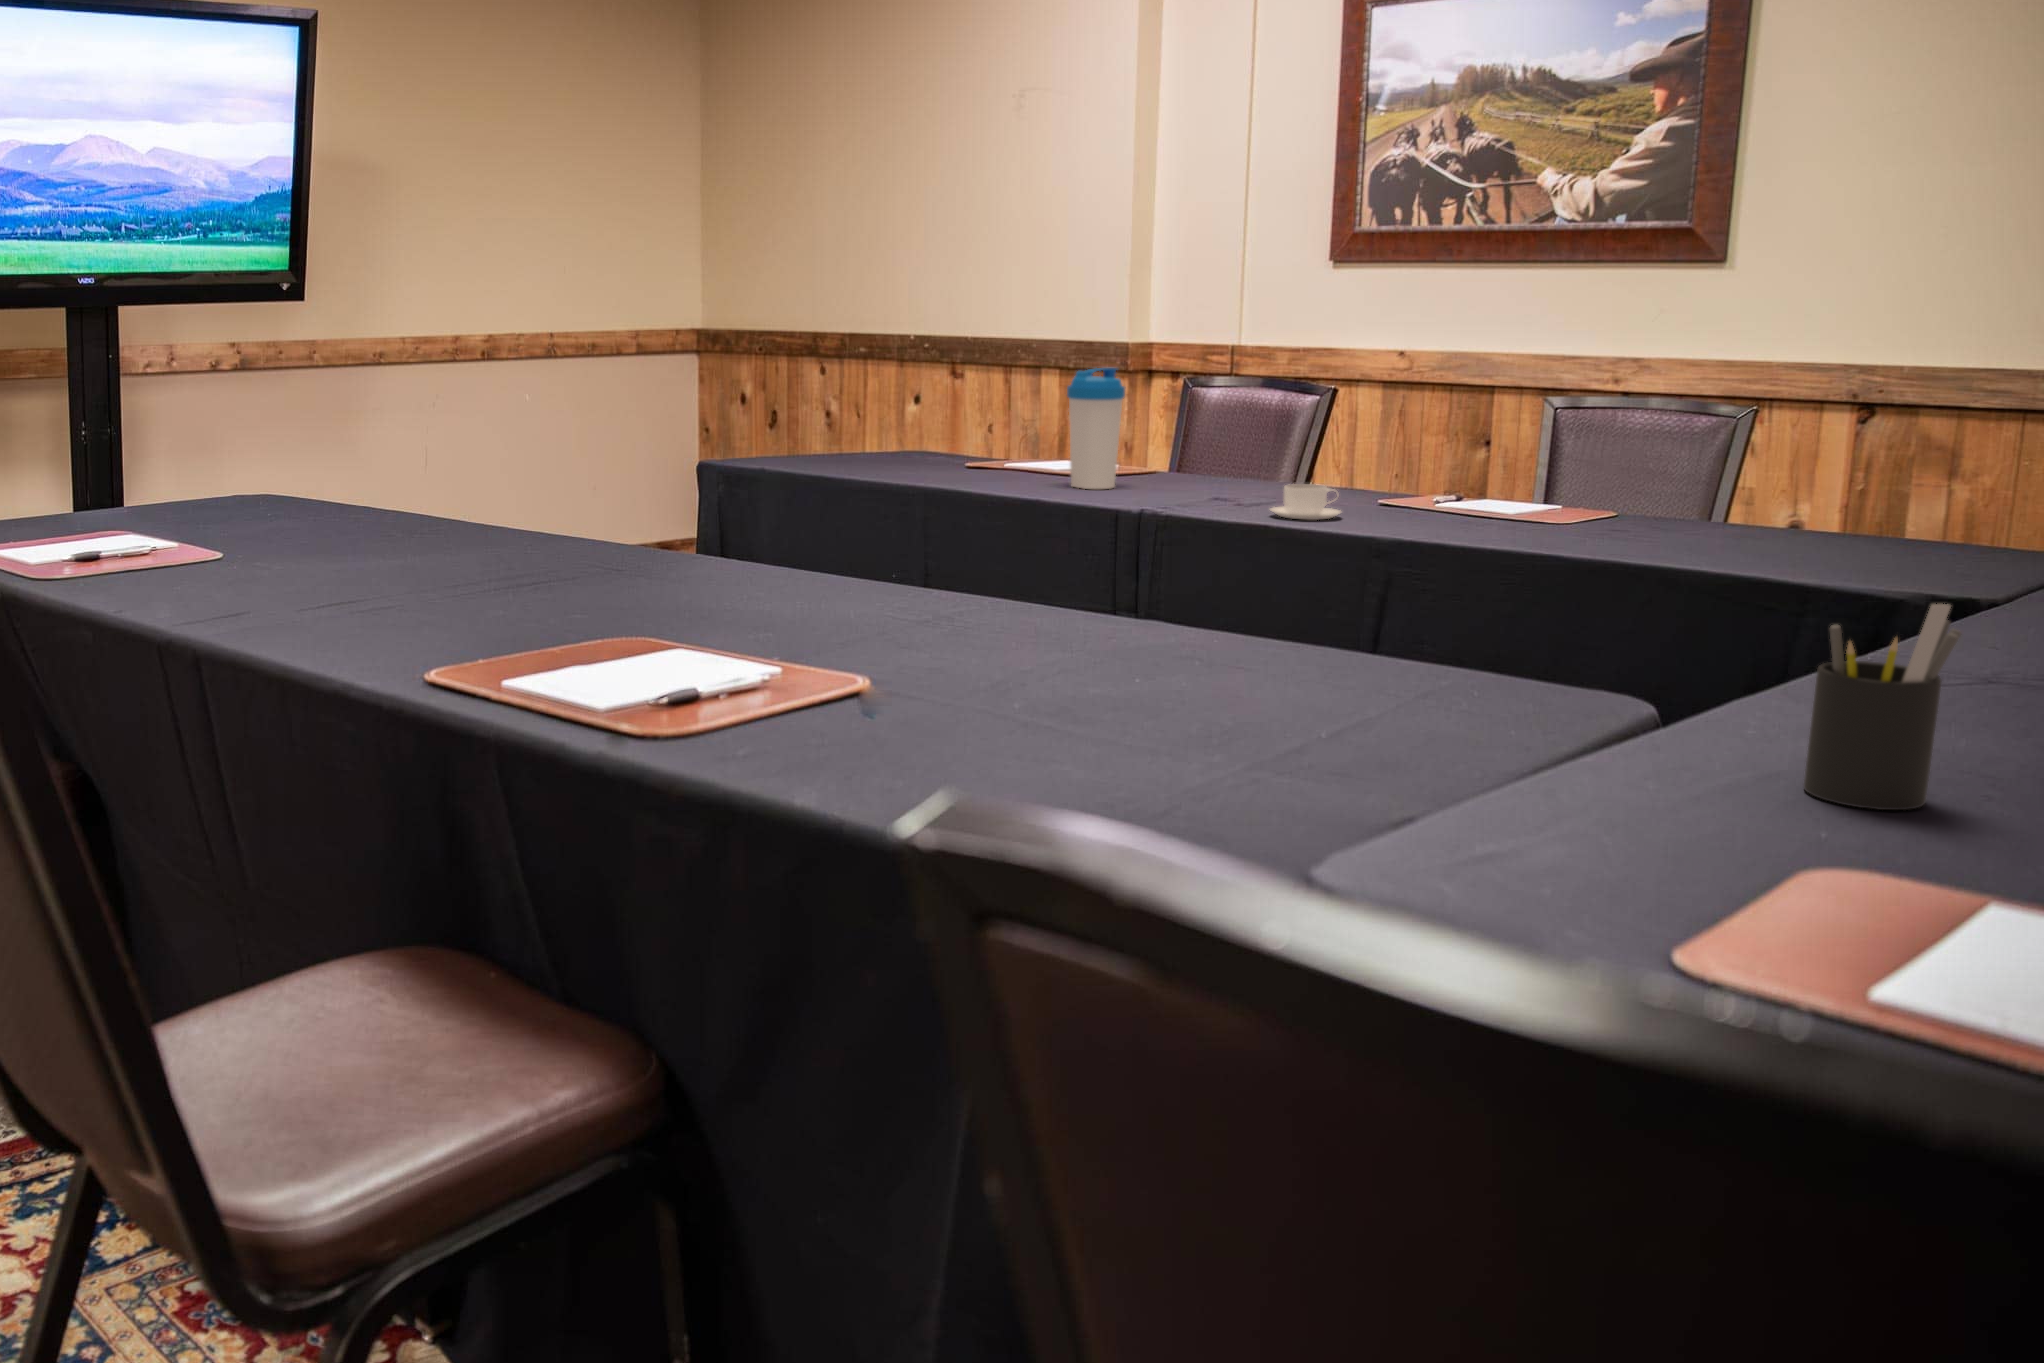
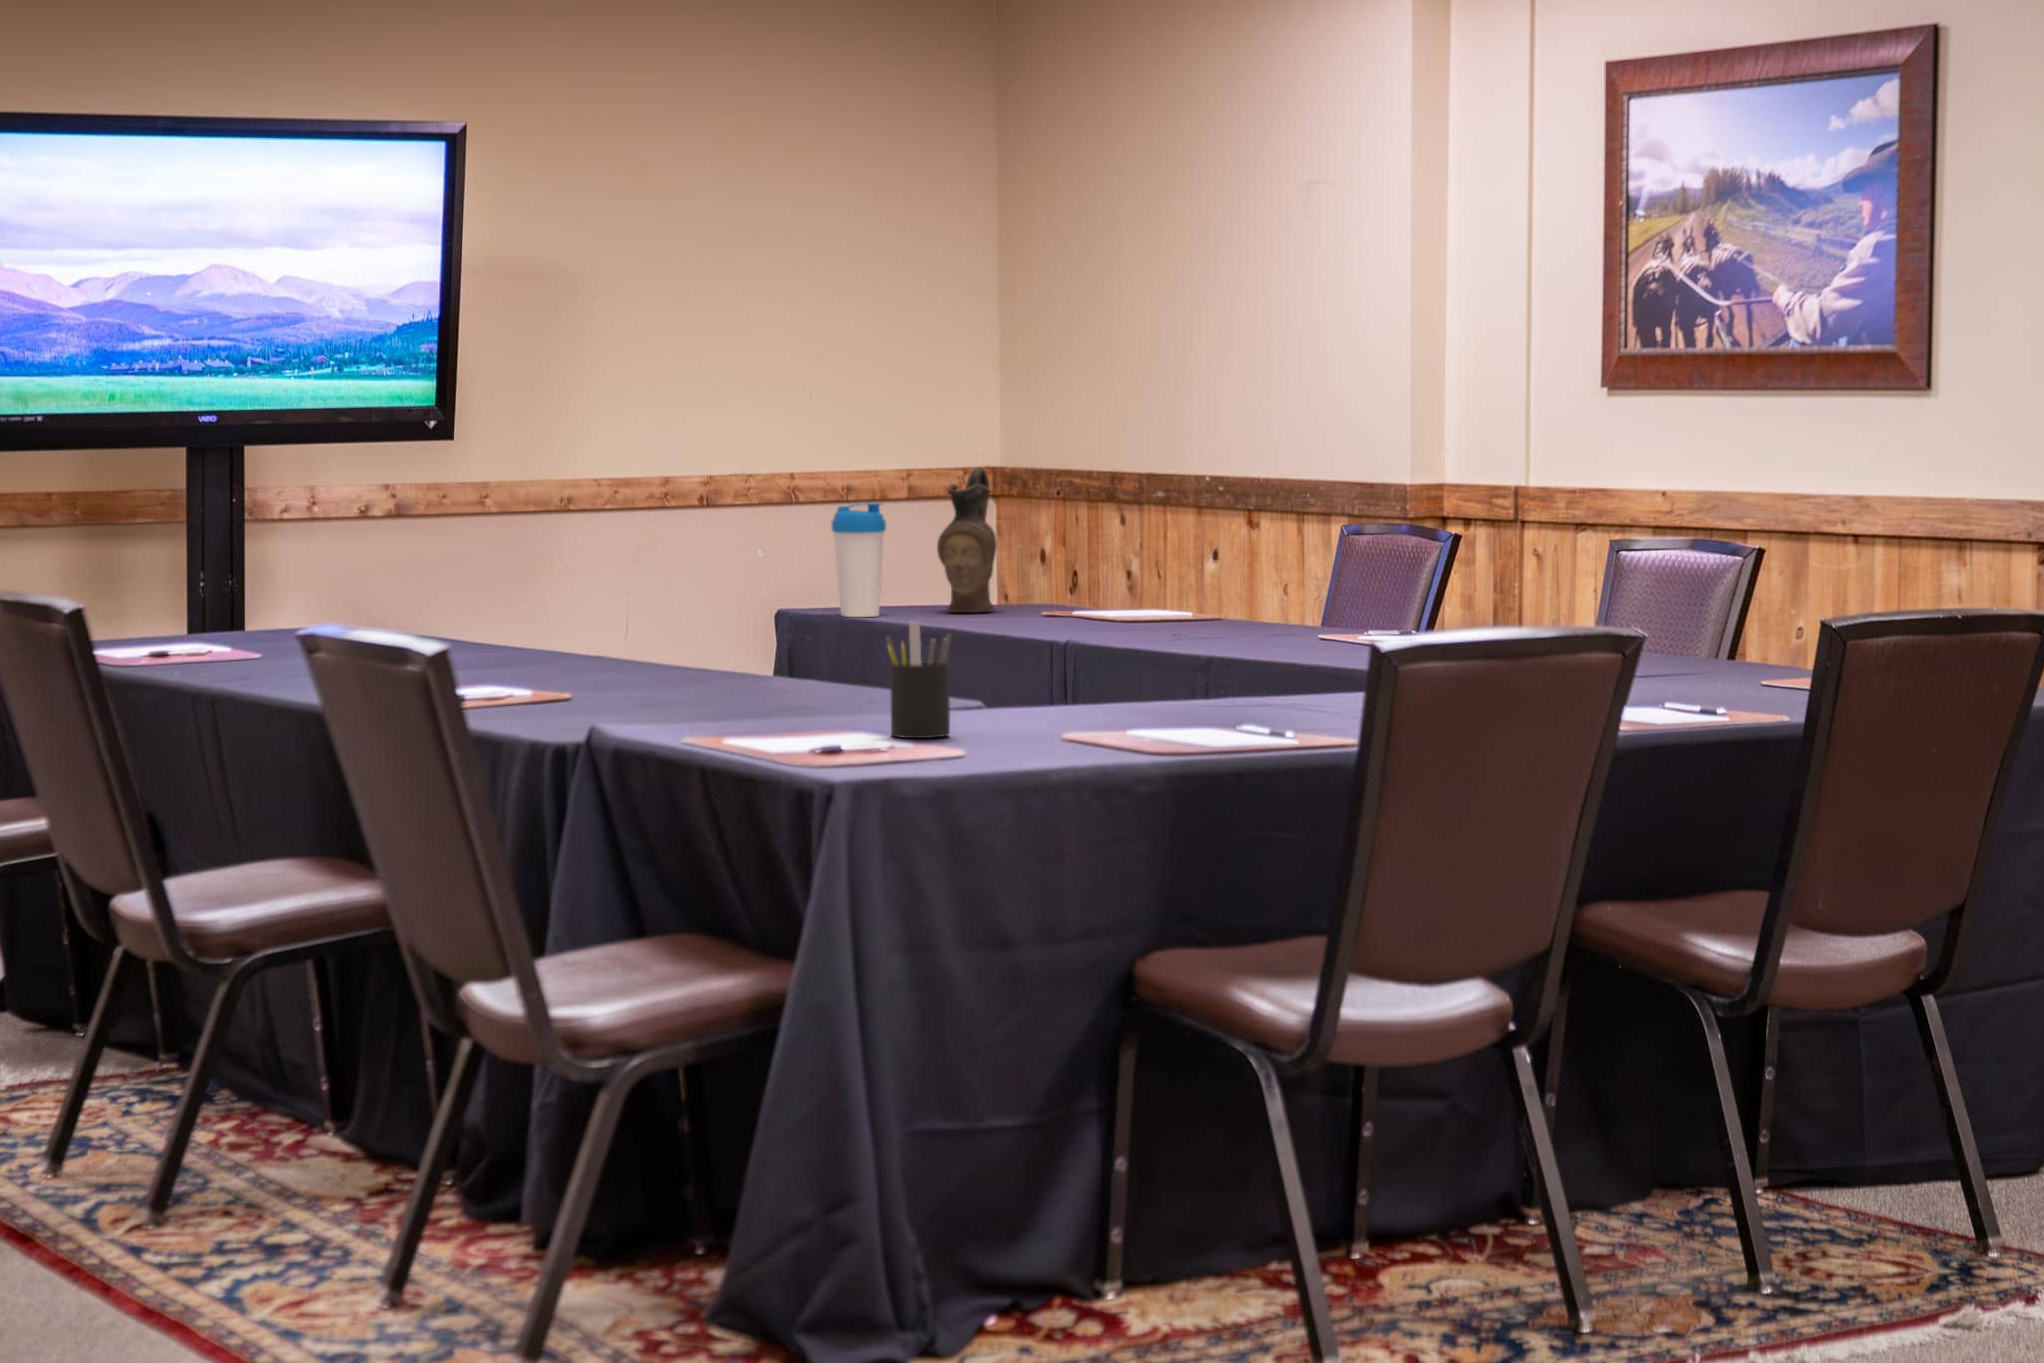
ceramic pitcher: none [865,326,921,464] -> present [937,467,997,612]
water bottle: present [1067,368,1125,489] -> present [832,503,886,617]
coffee cup: present [1270,484,1341,520] -> none [1177,618,1245,650]

